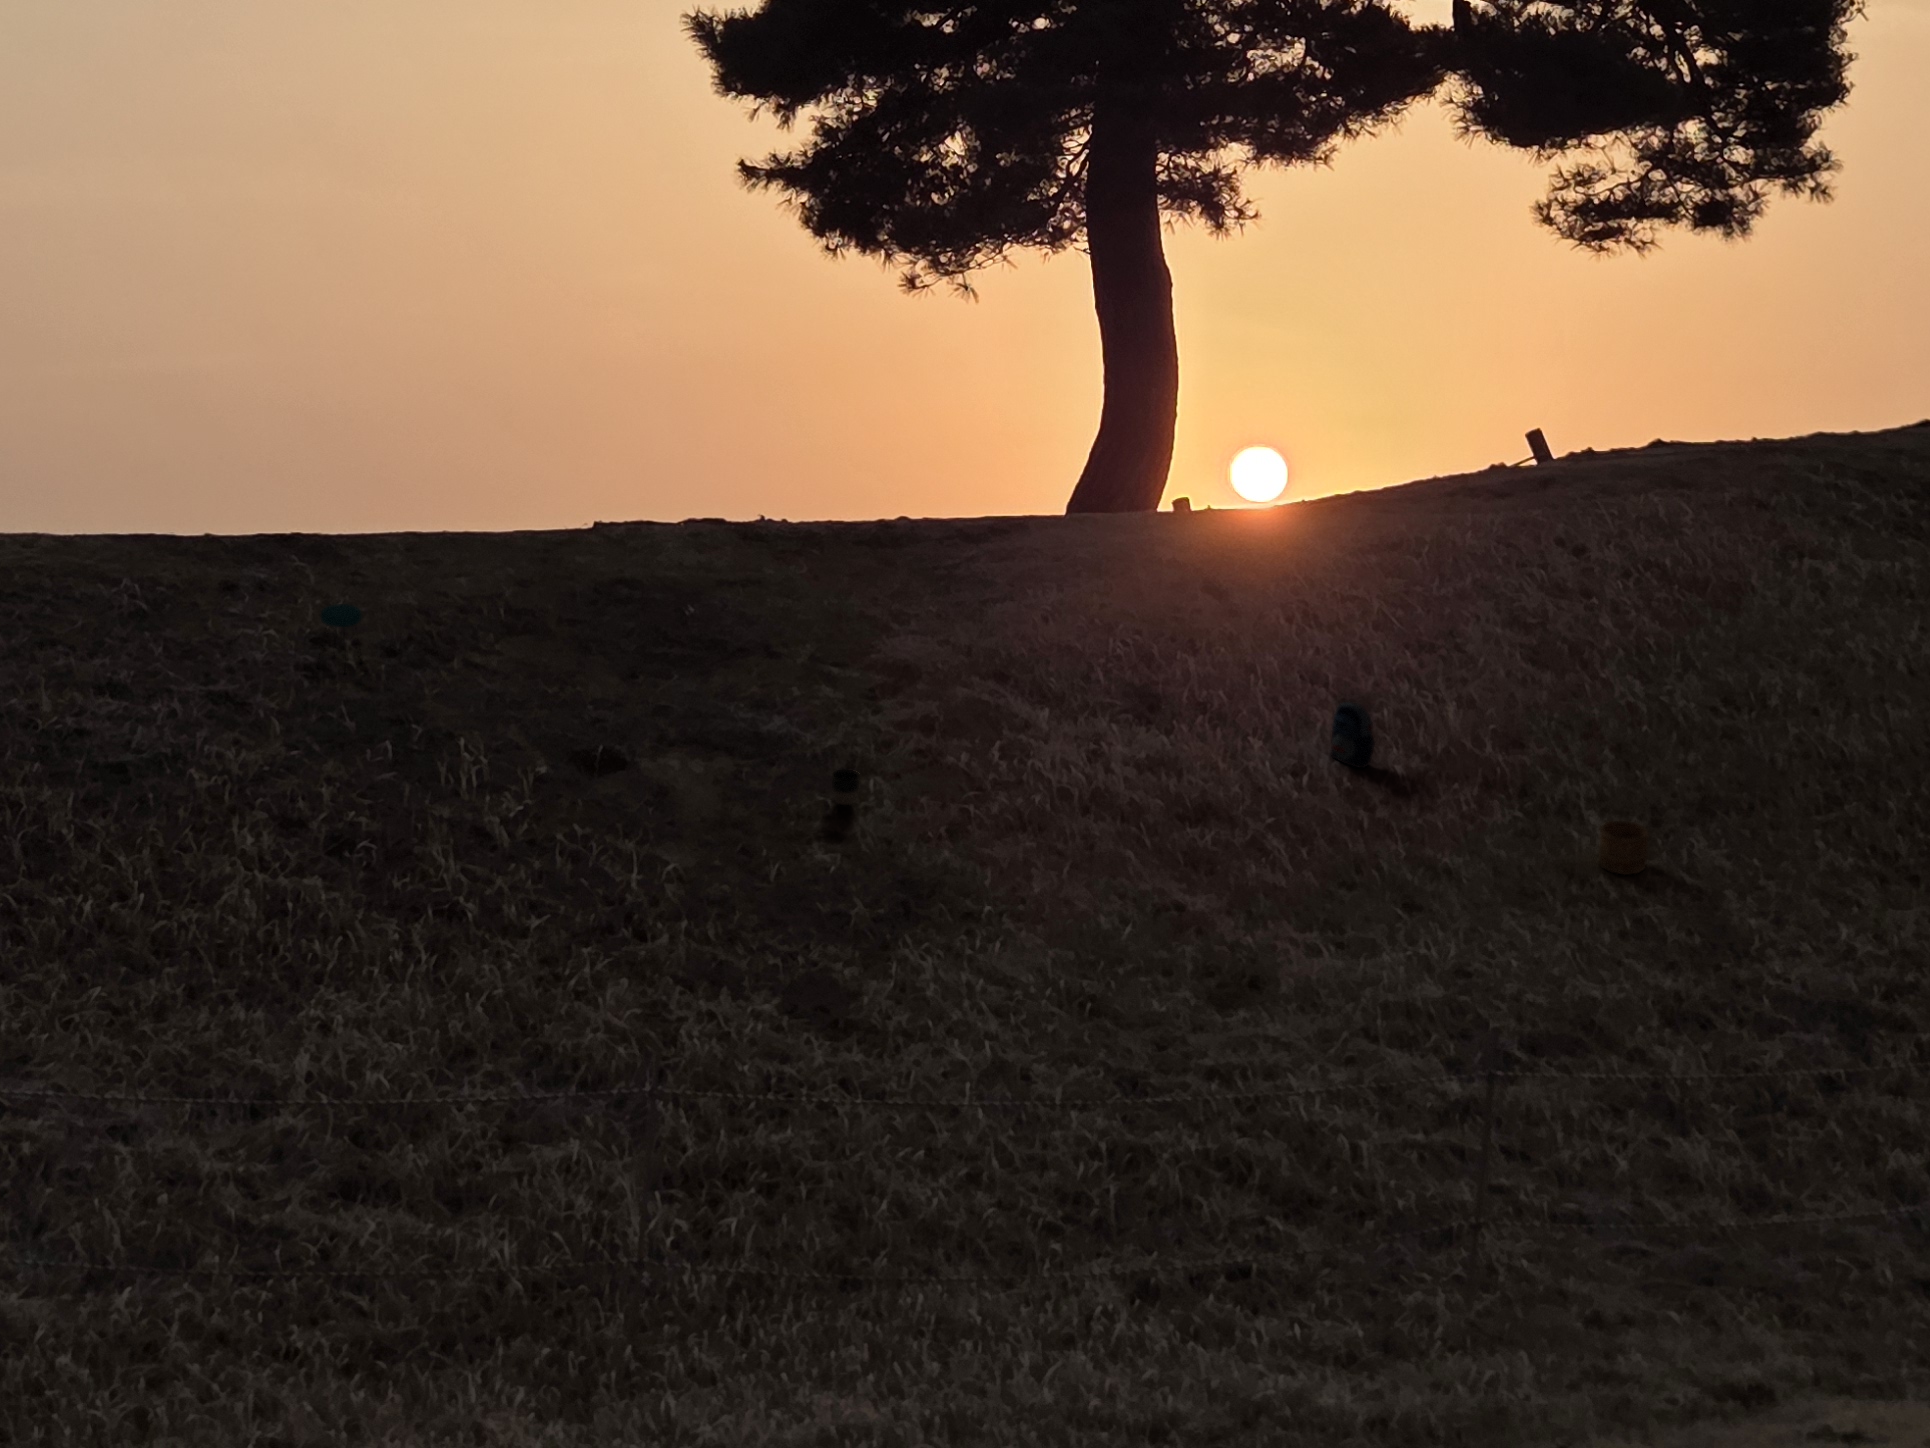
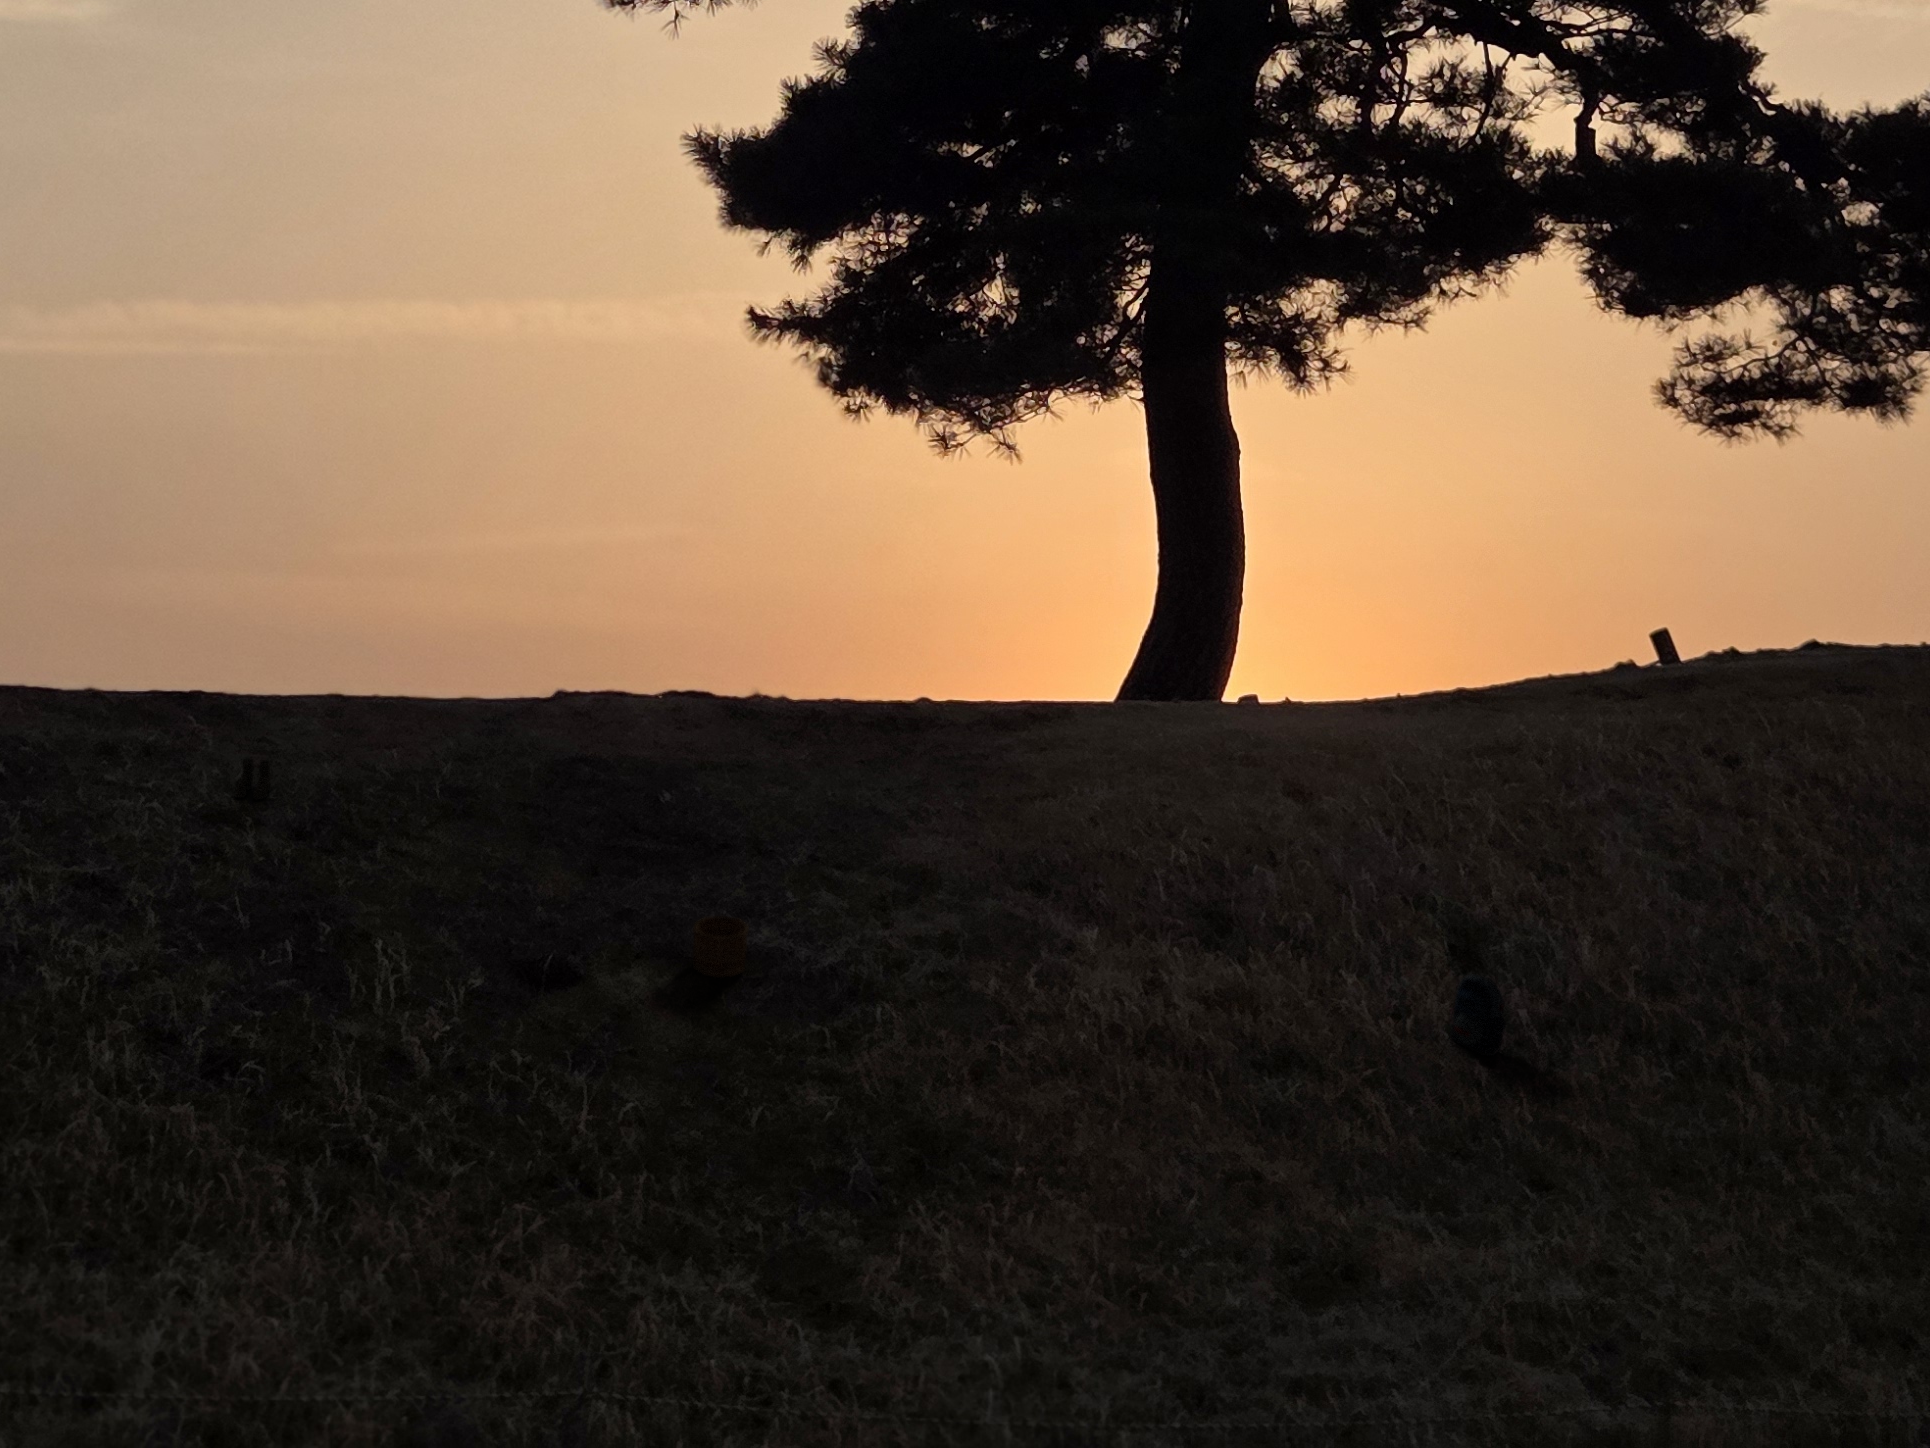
boots: none [311,560,341,594] -> present [235,759,271,800]
stool: present [318,604,362,669] -> none [237,816,292,901]
planter: present [832,769,860,805] -> none [853,1043,887,1087]
wooden bucket: present [1599,821,1649,875] -> present [693,916,749,978]

